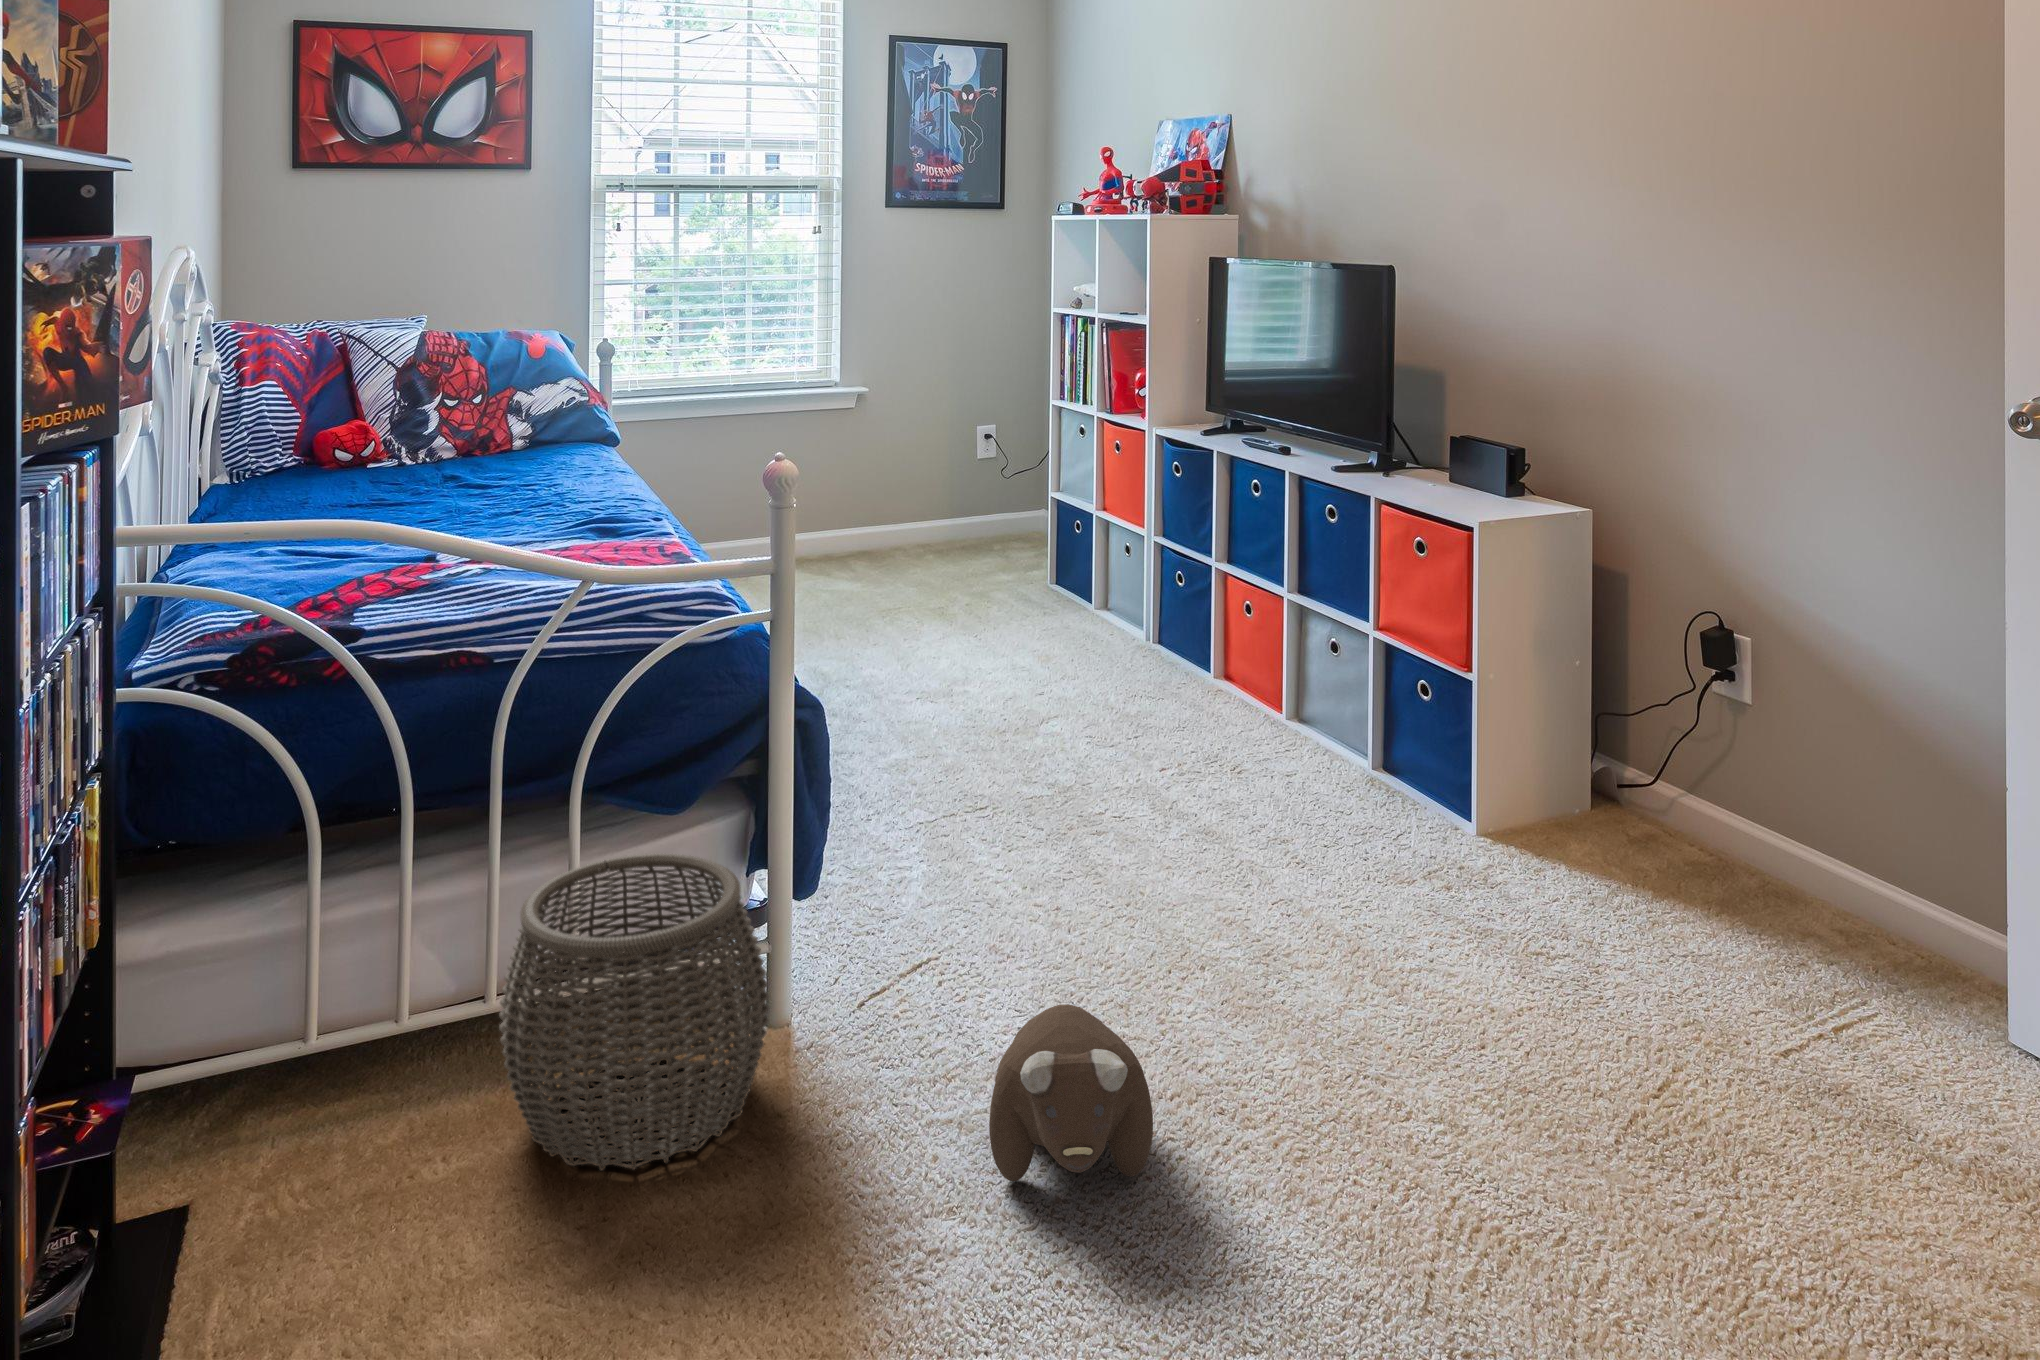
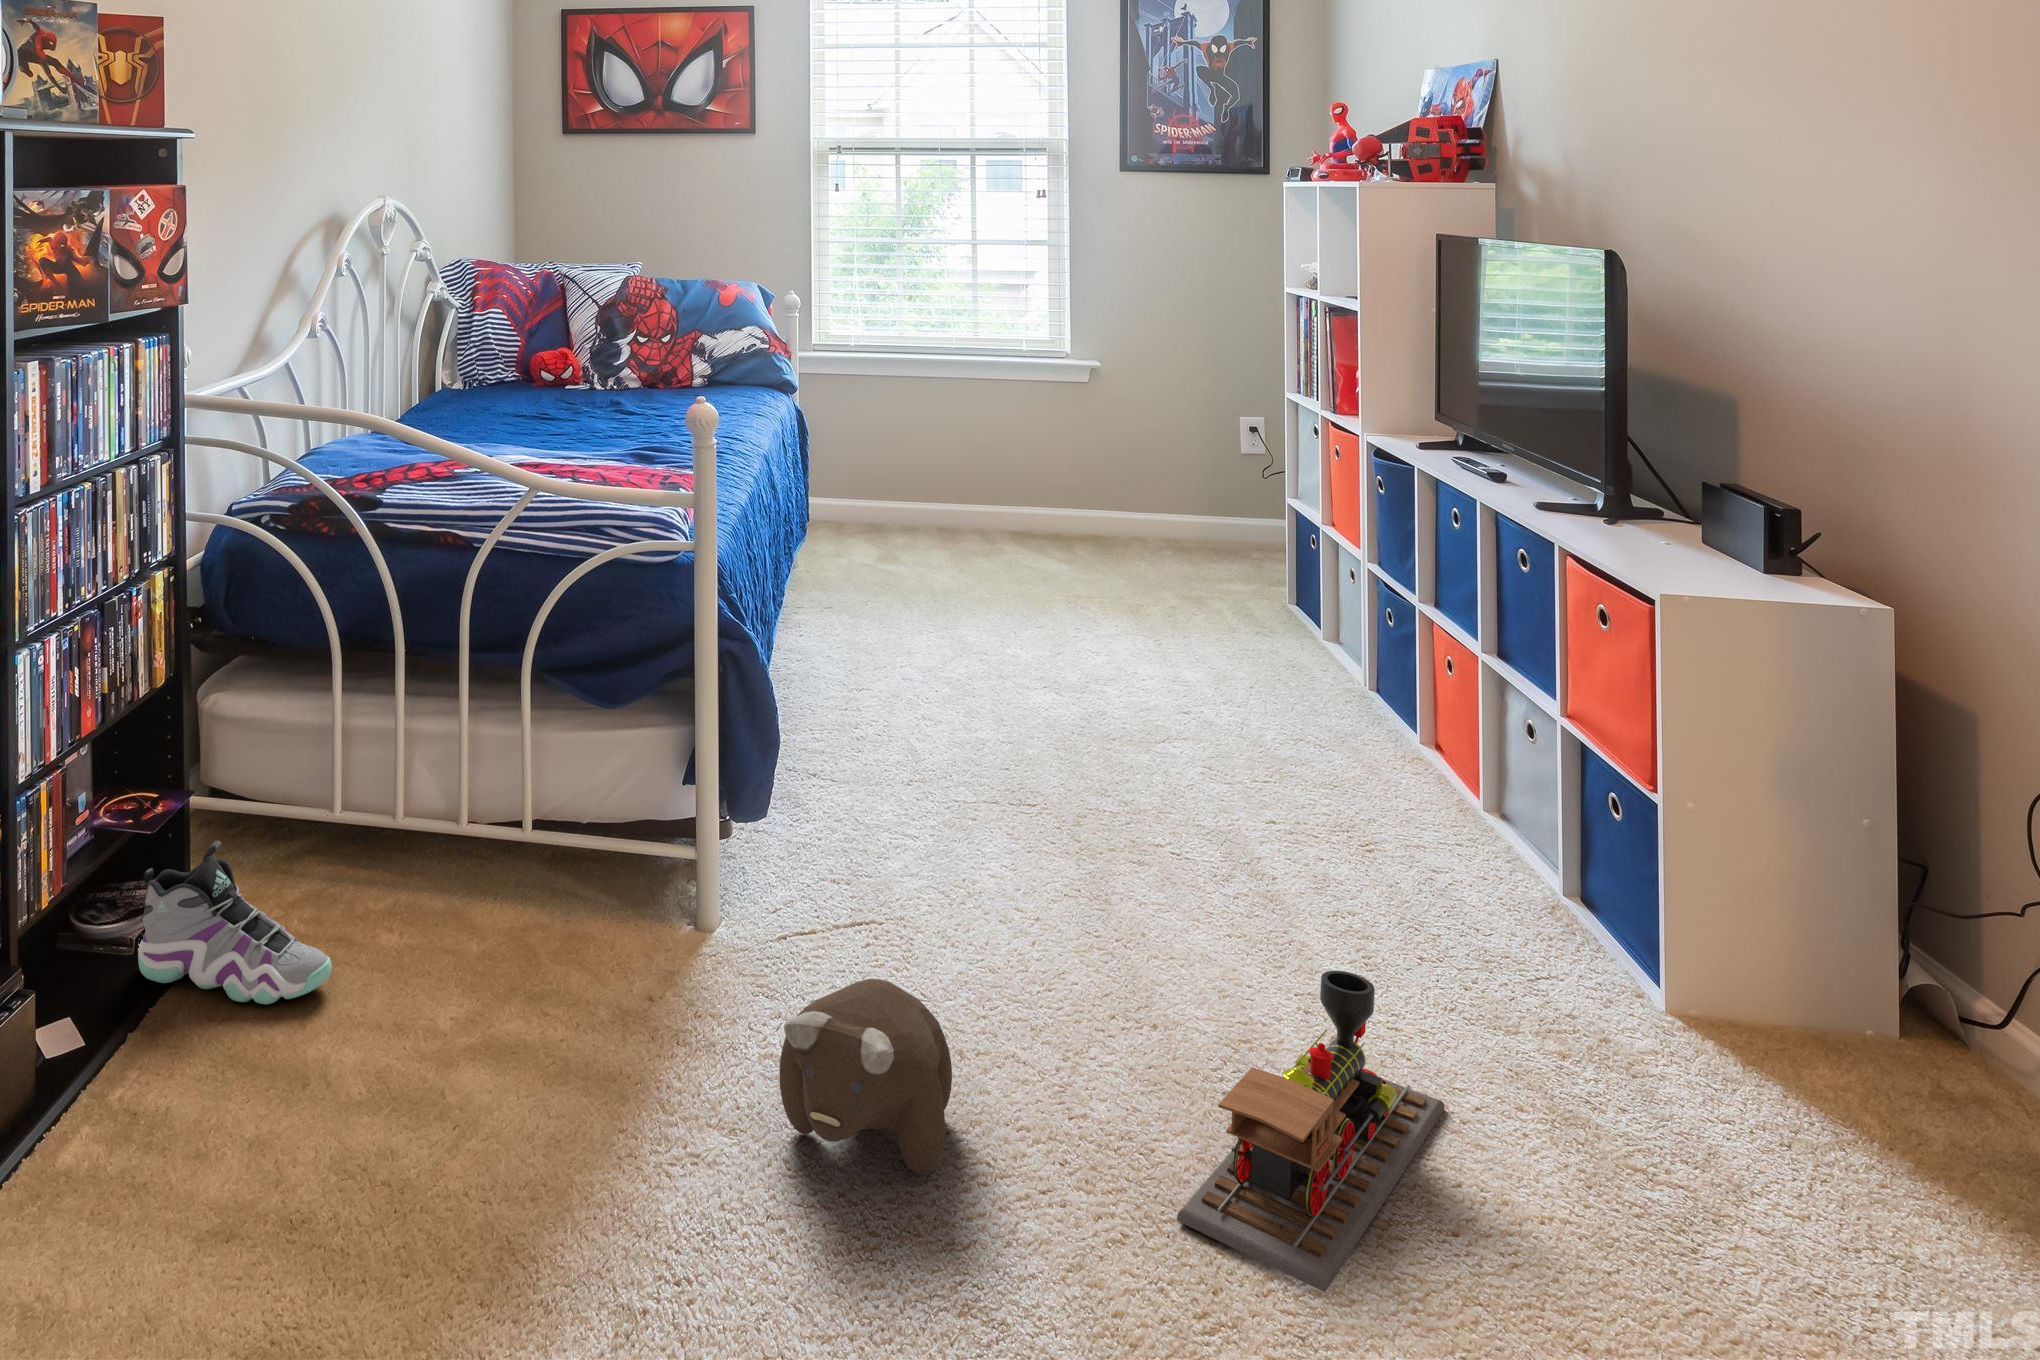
woven basket: present [499,854,769,1171] -> none [420,737,652,1007]
toy train: none [1331,883,1456,1145] -> present [1177,971,1445,1292]
sneaker: none [129,1091,422,1309] -> present [138,840,332,1004]

